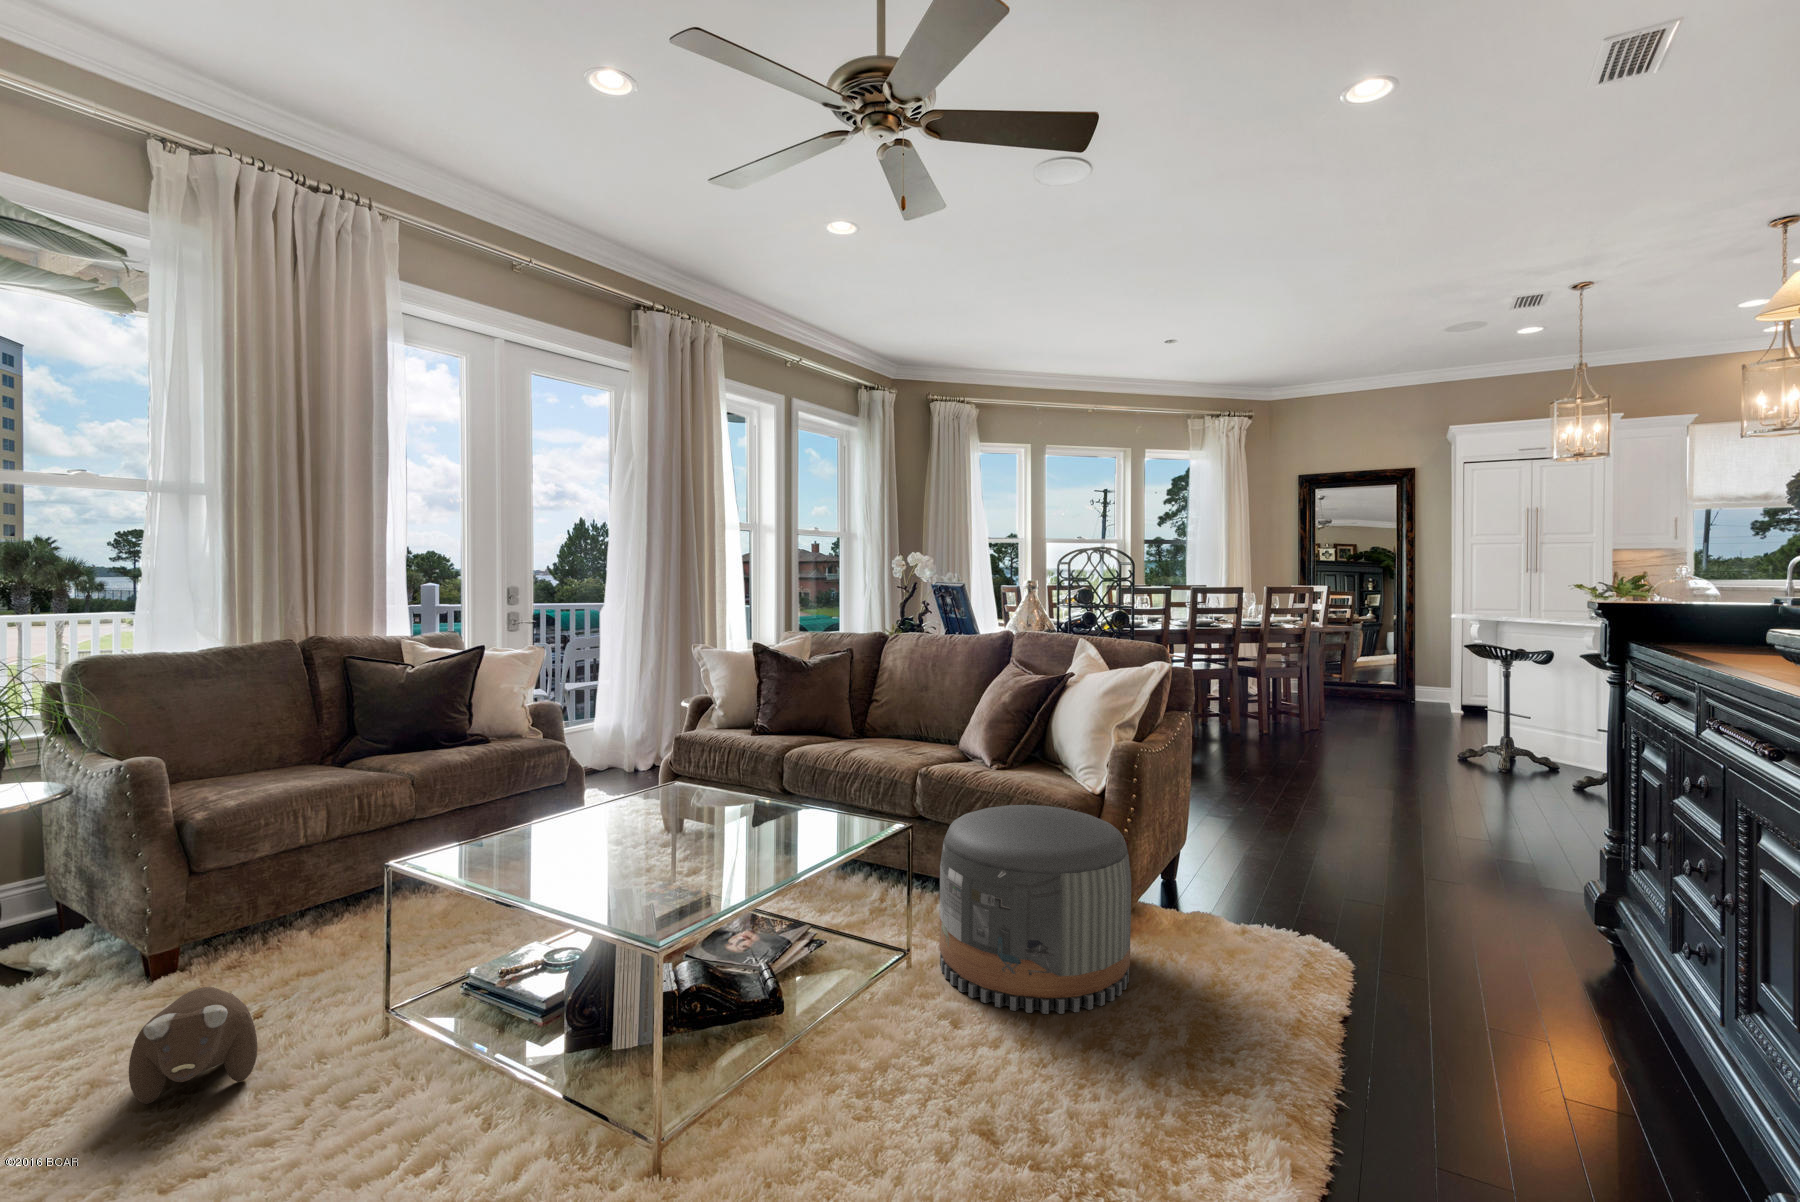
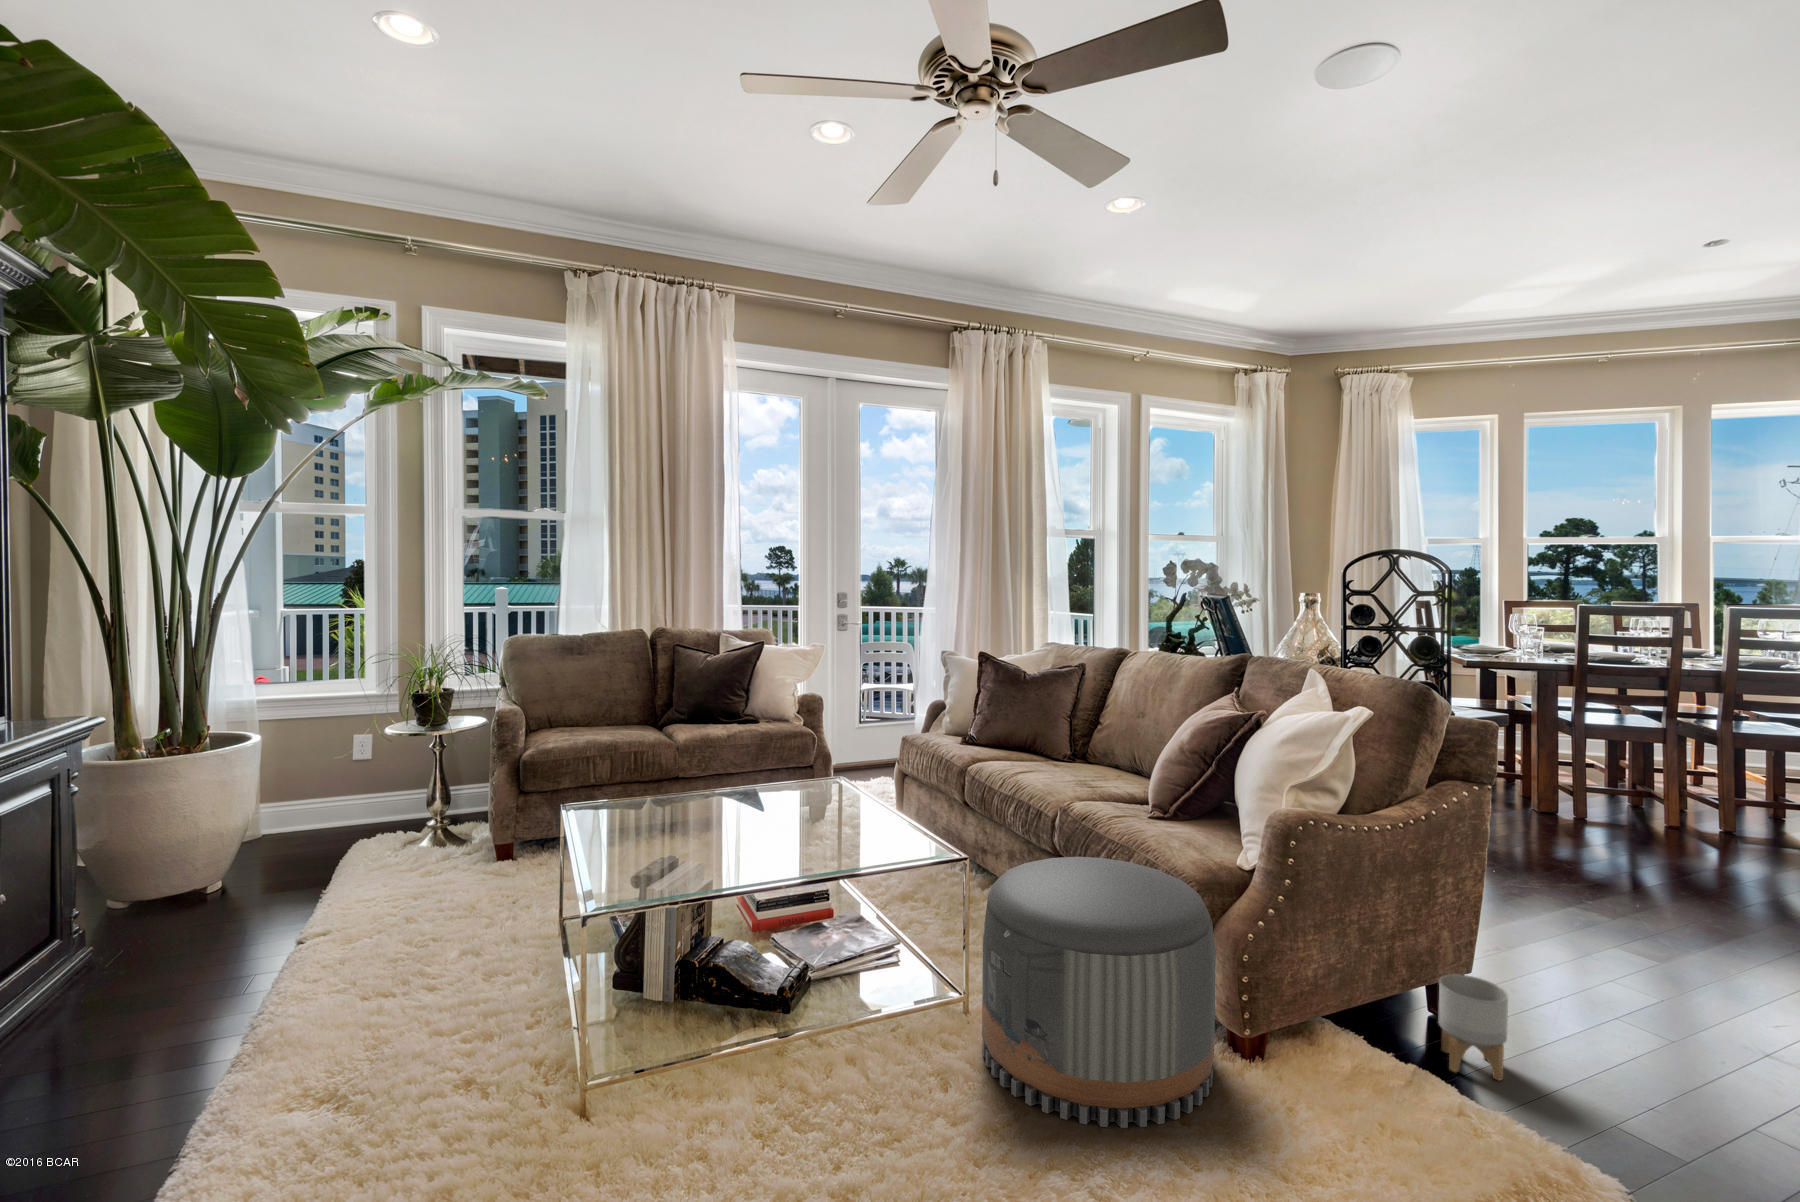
planter: none [1204,848,1248,915] -> present [1438,974,1508,1080]
plush toy: present [129,987,258,1104] -> none [375,881,469,954]

